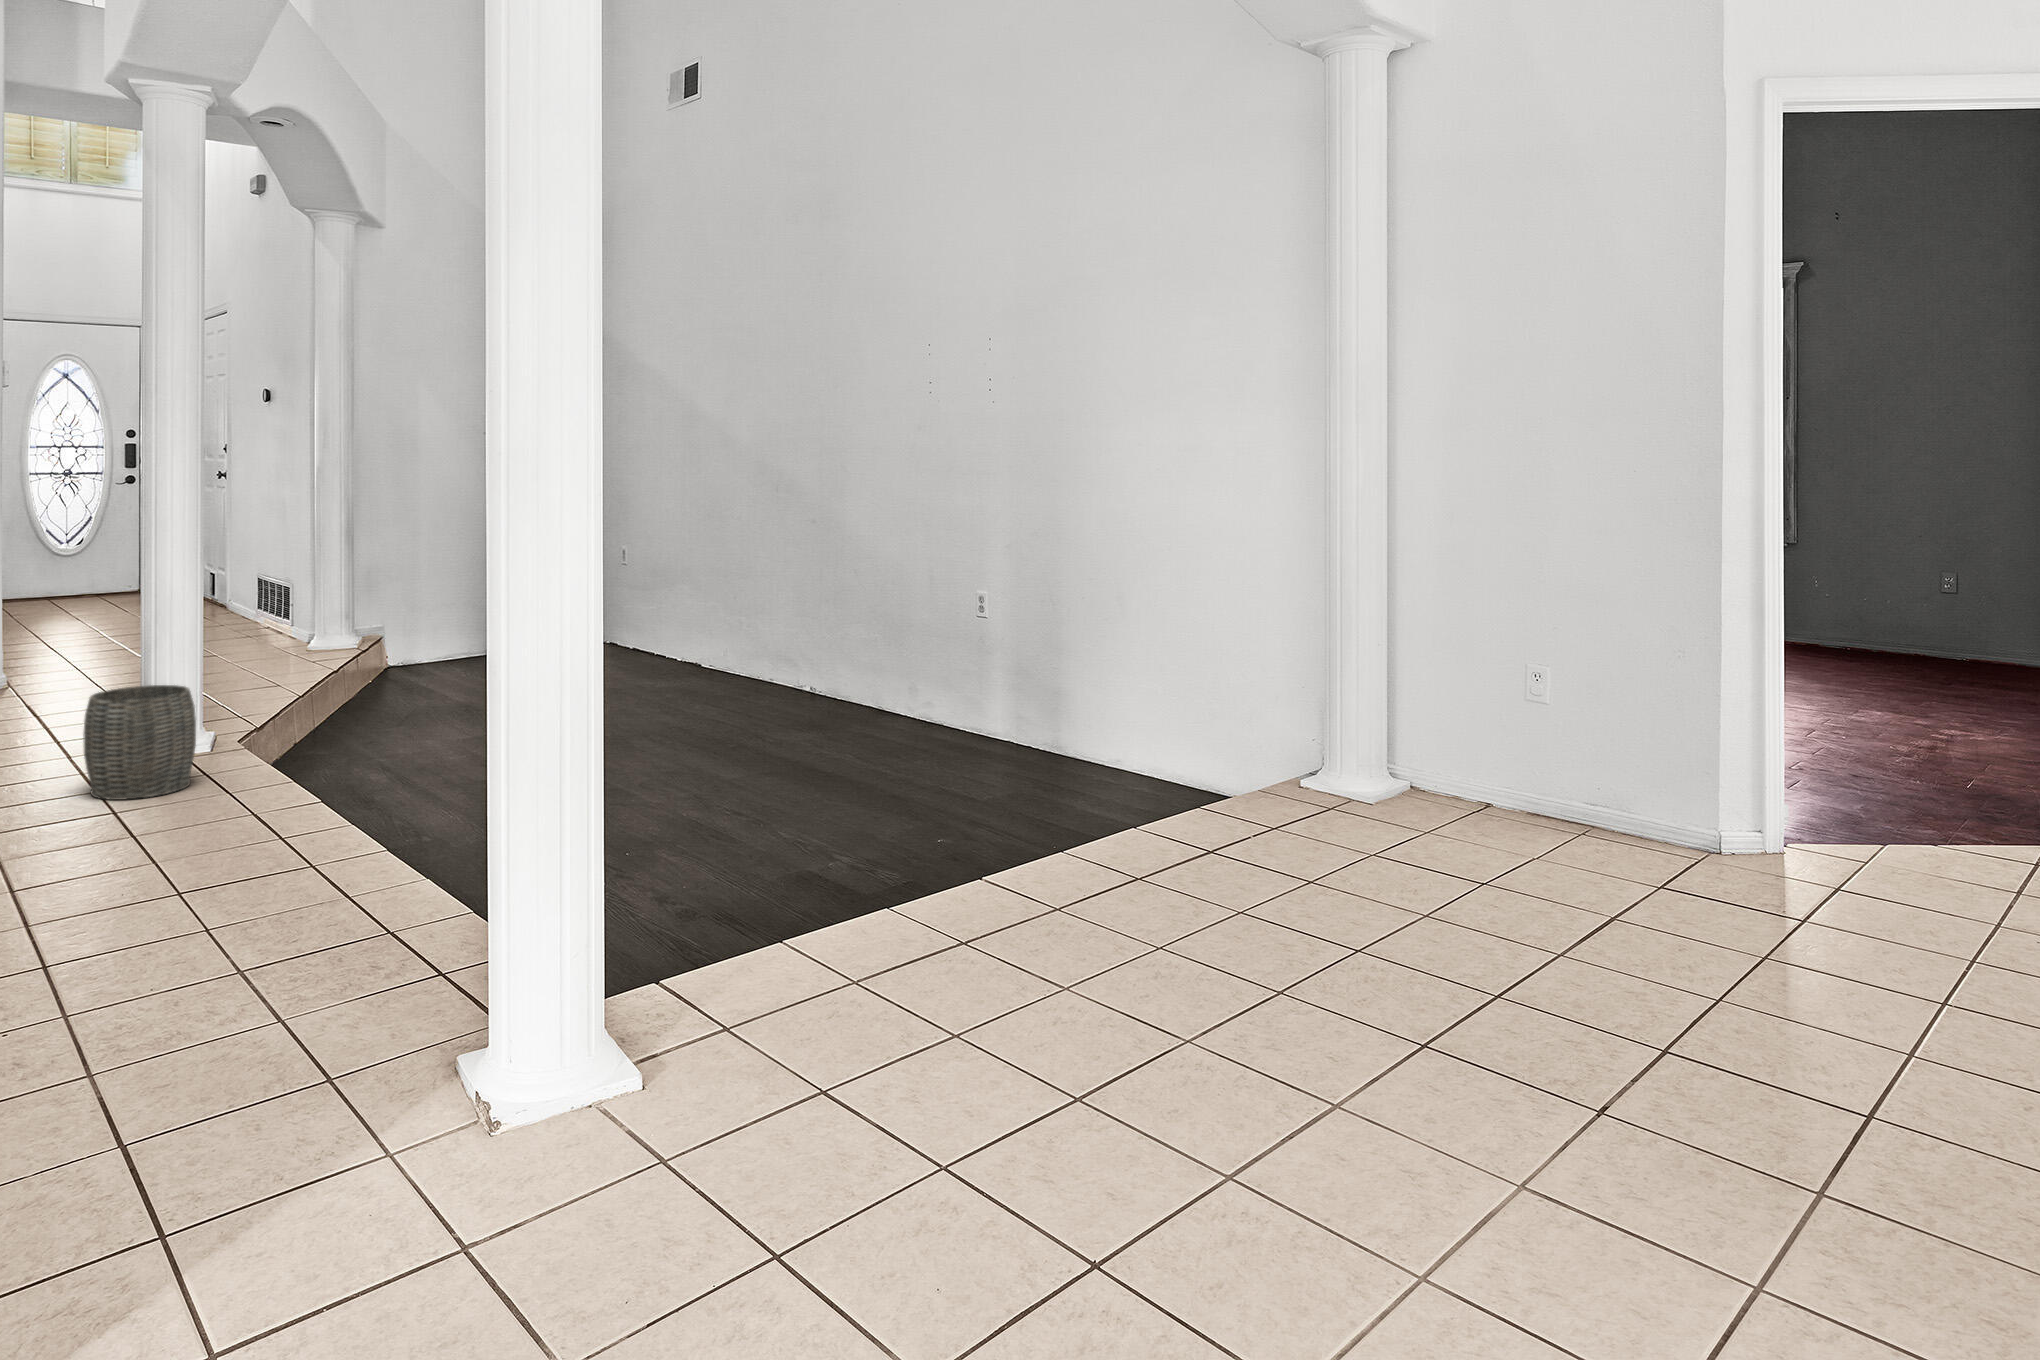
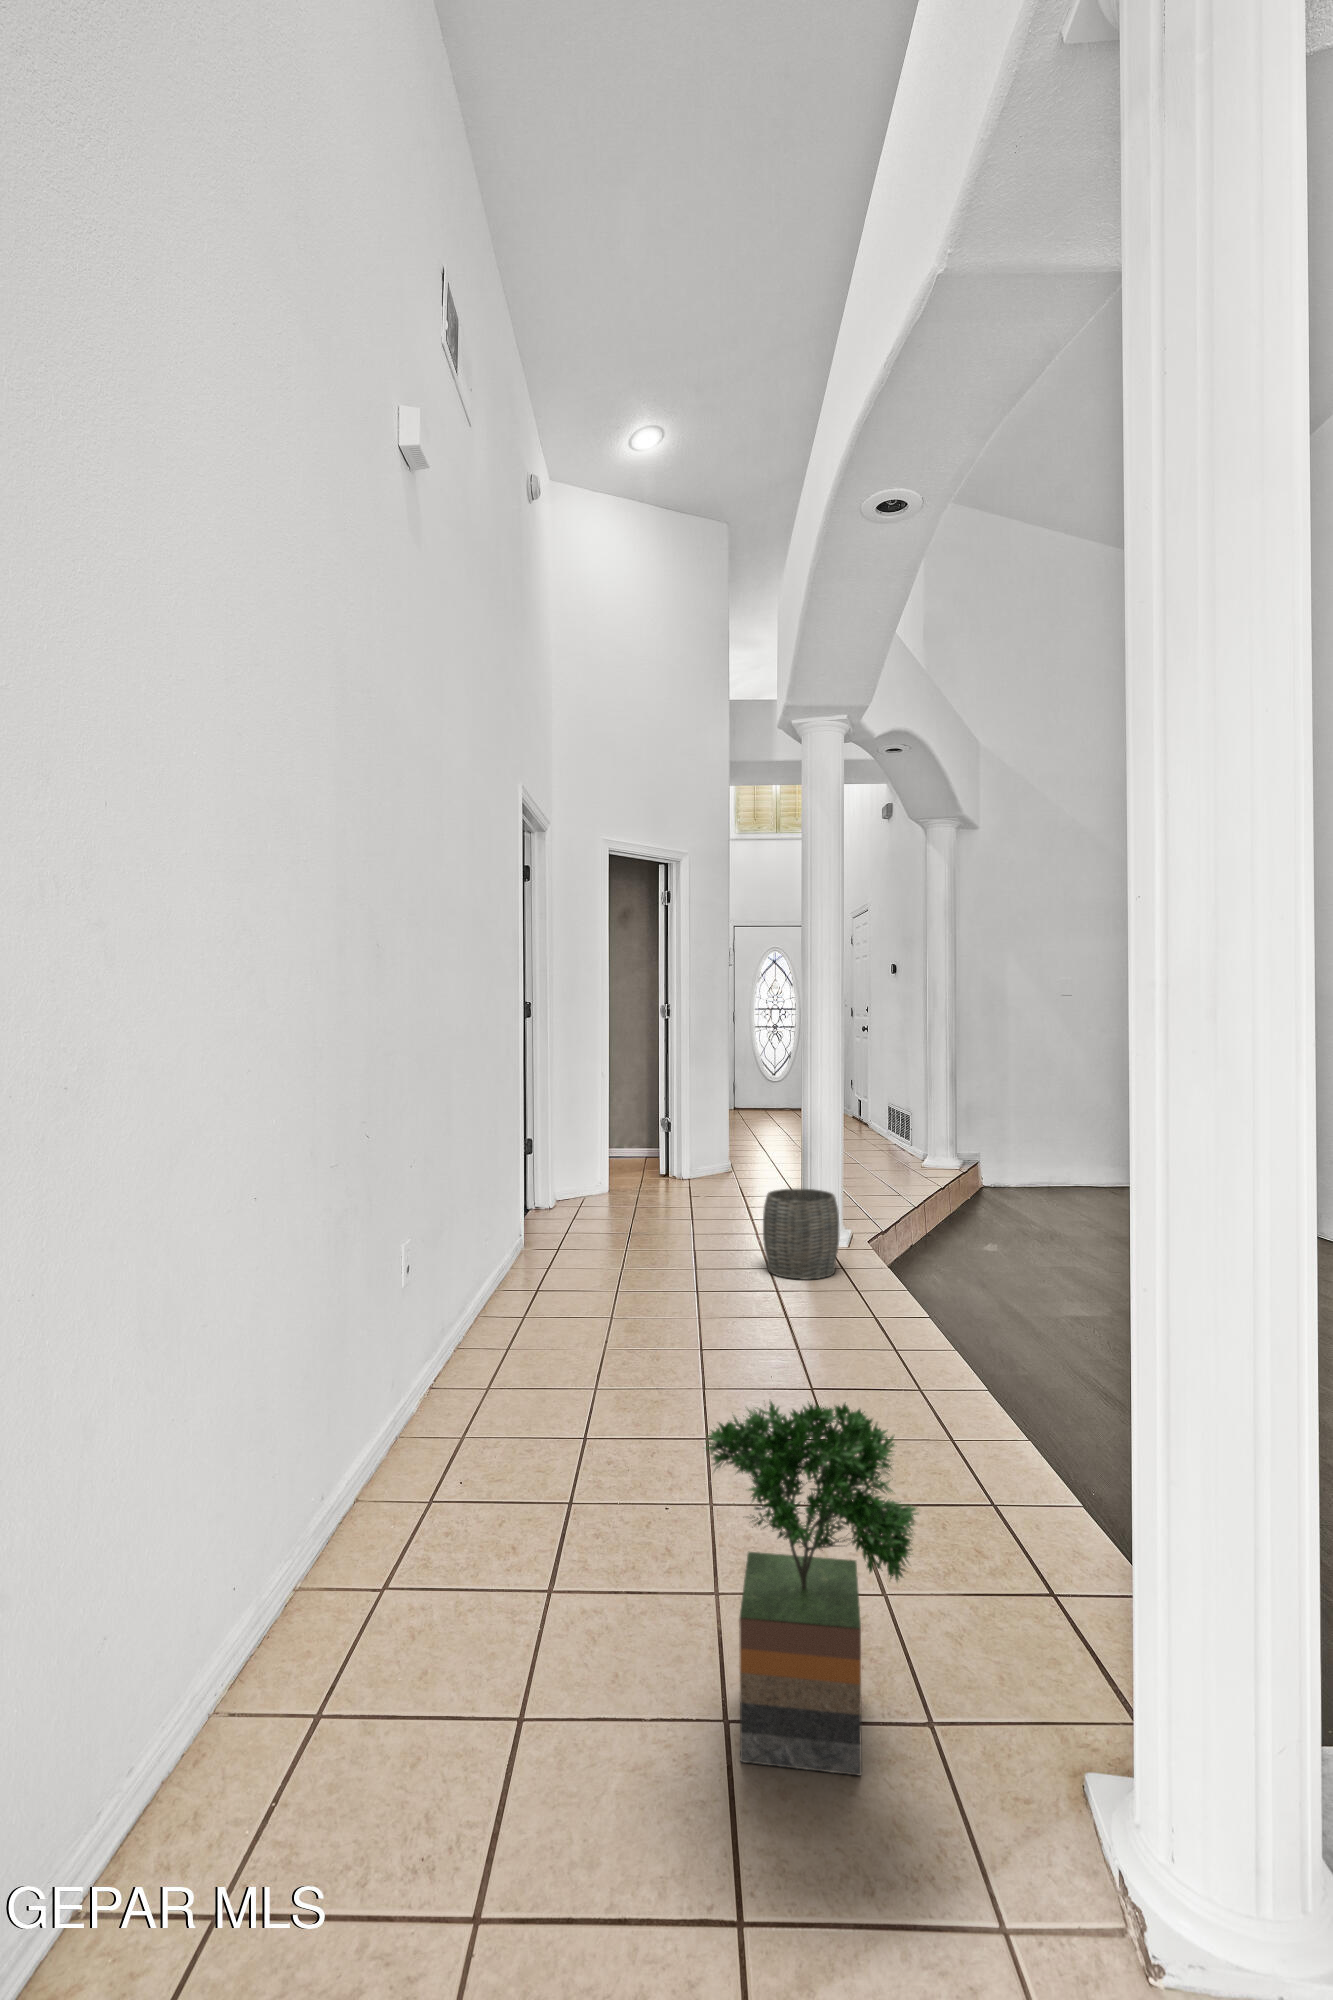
potted tree: none [79,836,308,1175] -> present [706,1402,919,1775]

